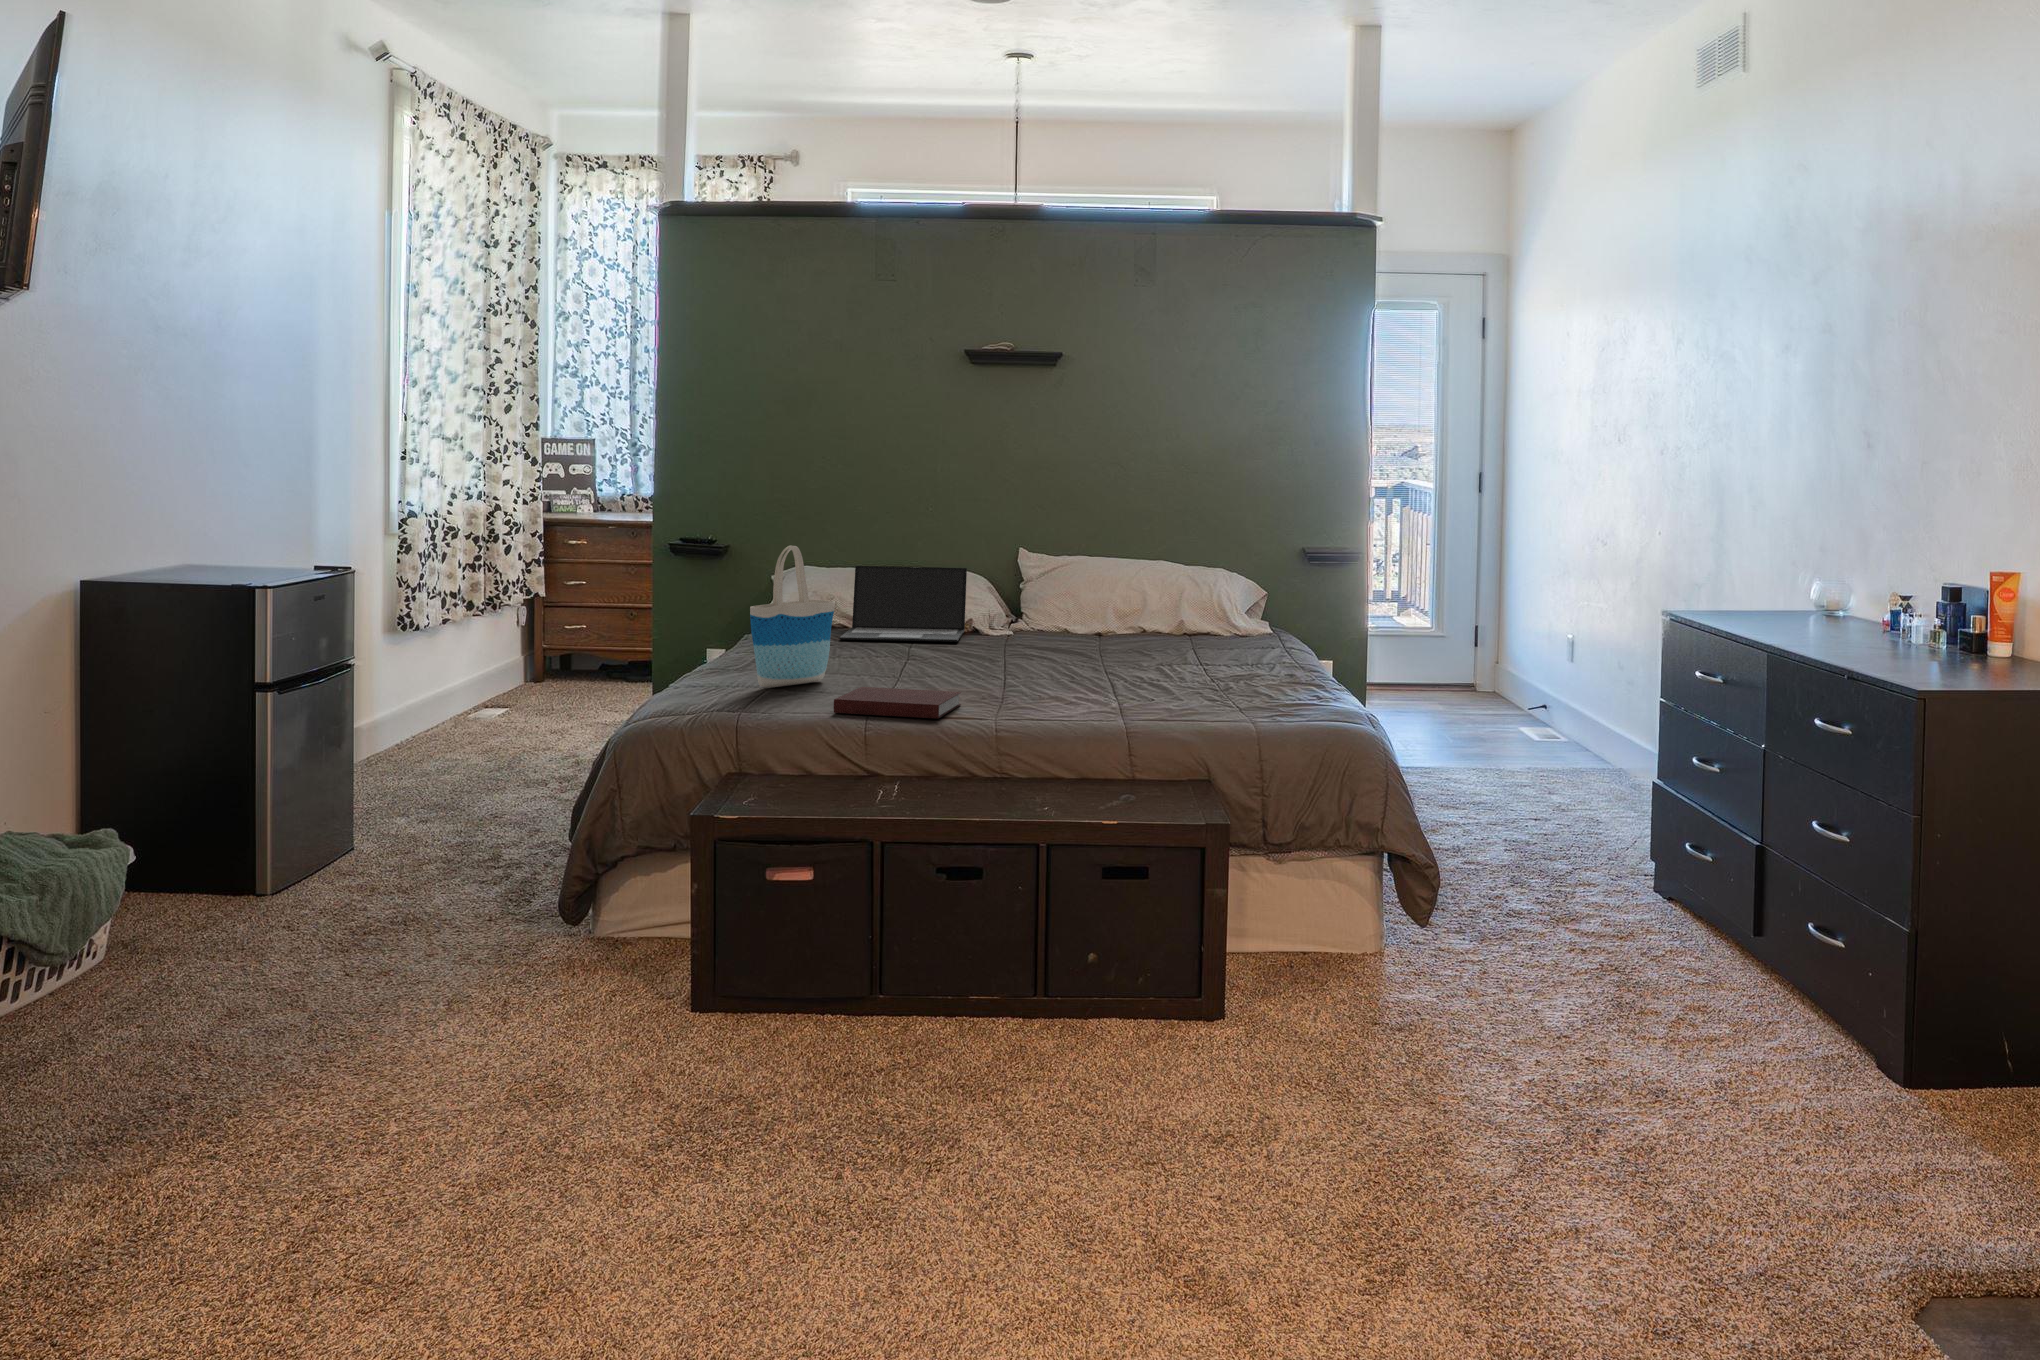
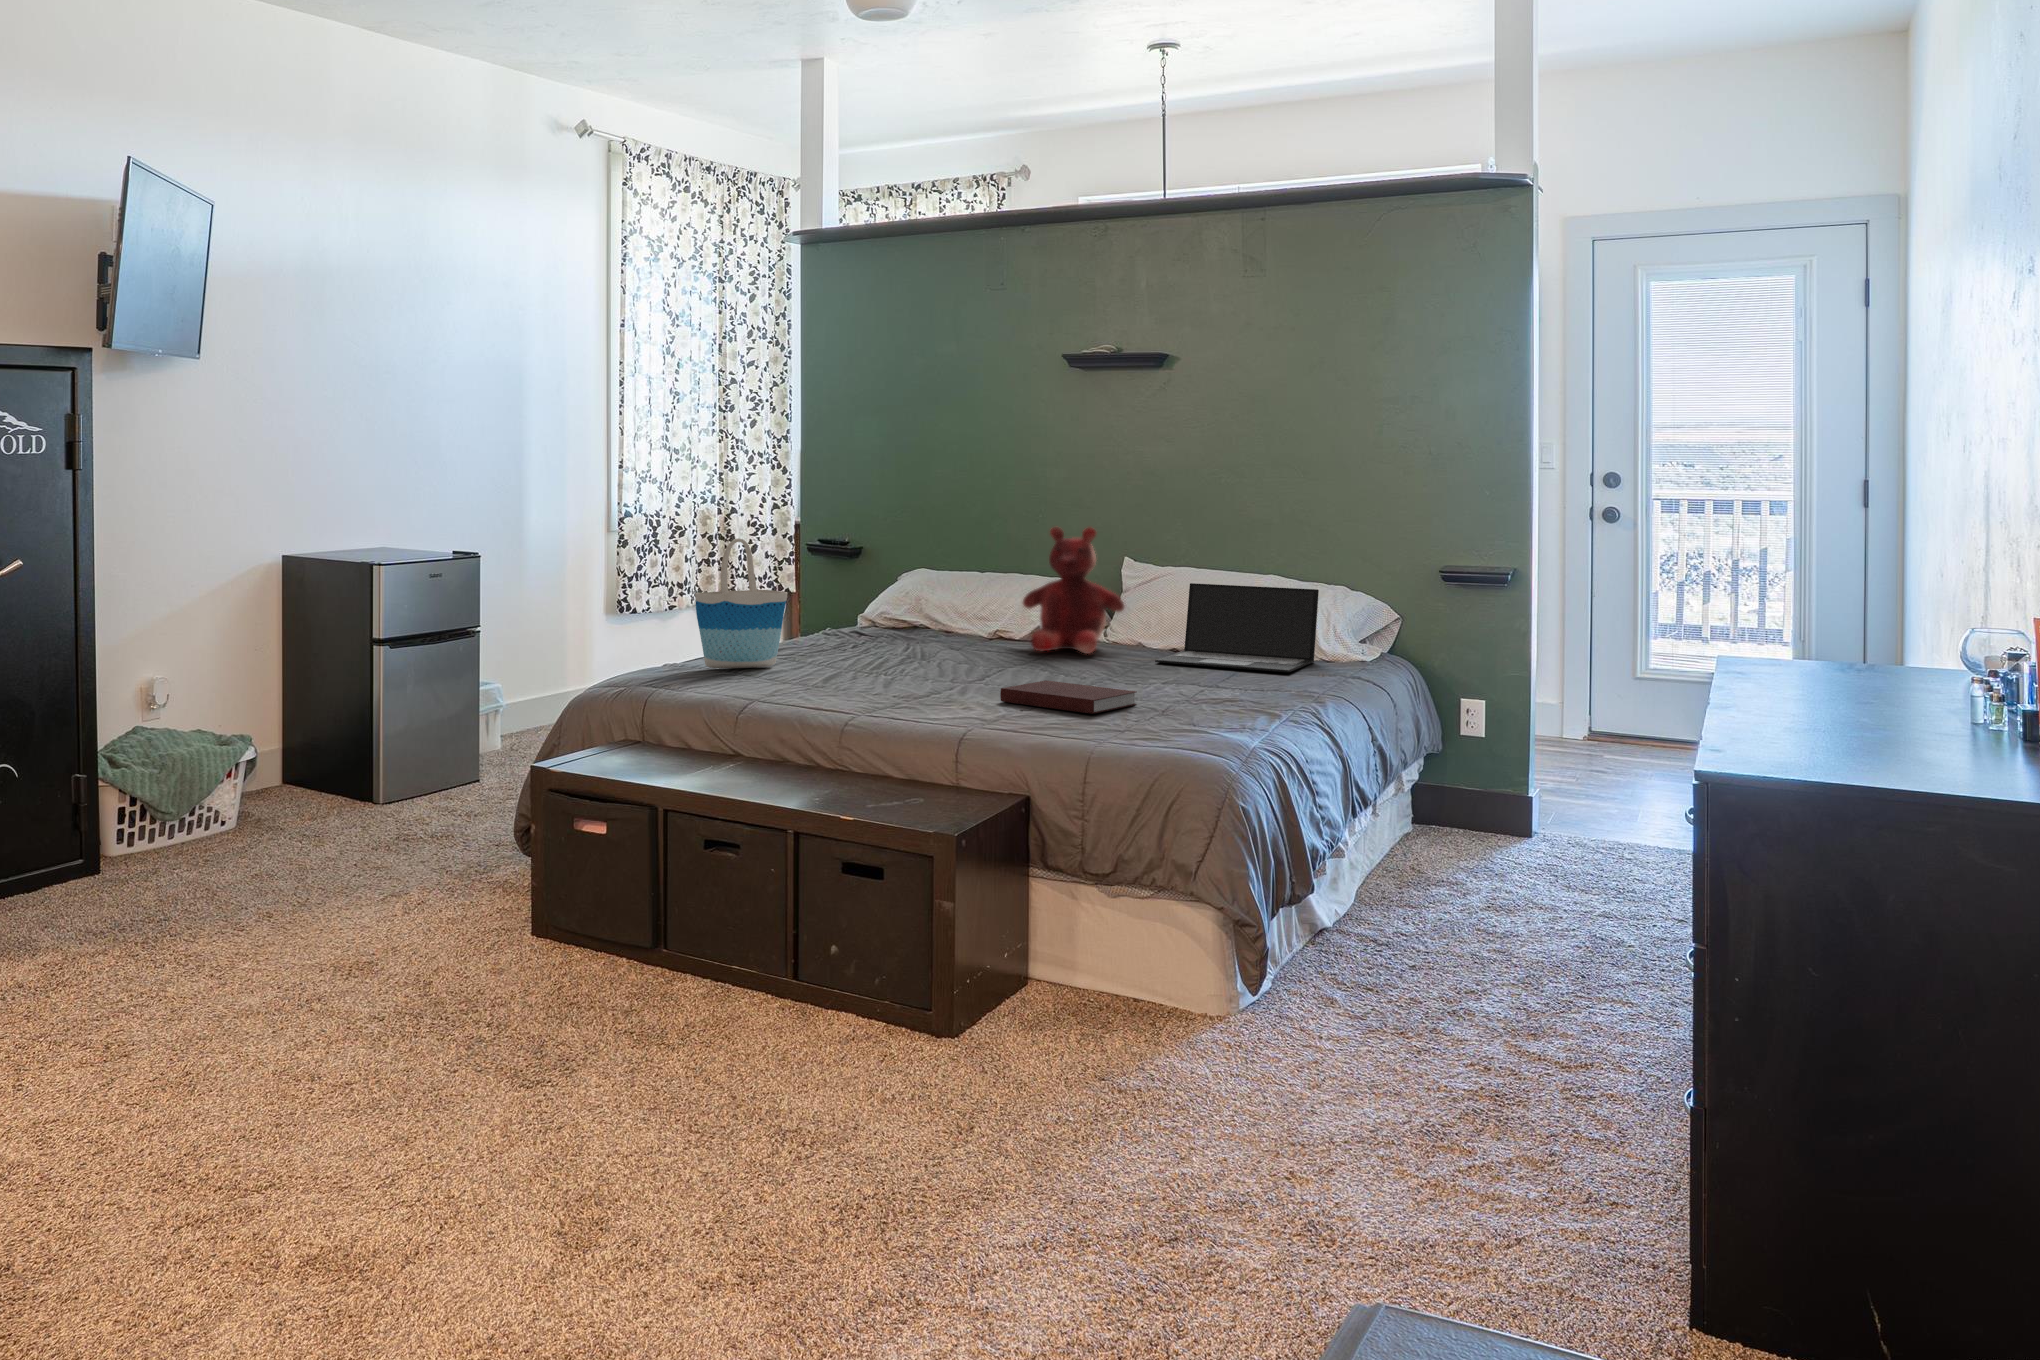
teddy bear: none [999,525,1094,647] -> present [1023,527,1124,654]
laptop: present [839,566,967,642] -> present [1155,583,1319,672]
notebook: present [834,687,961,719] -> present [1000,680,1137,714]

